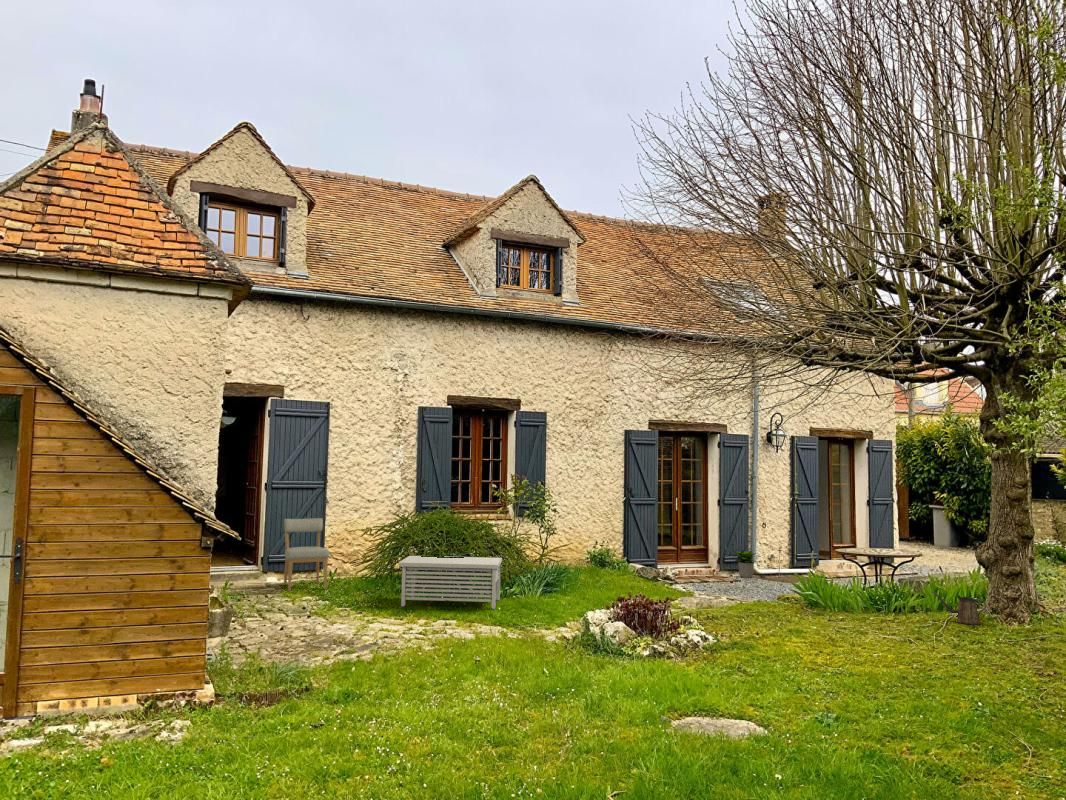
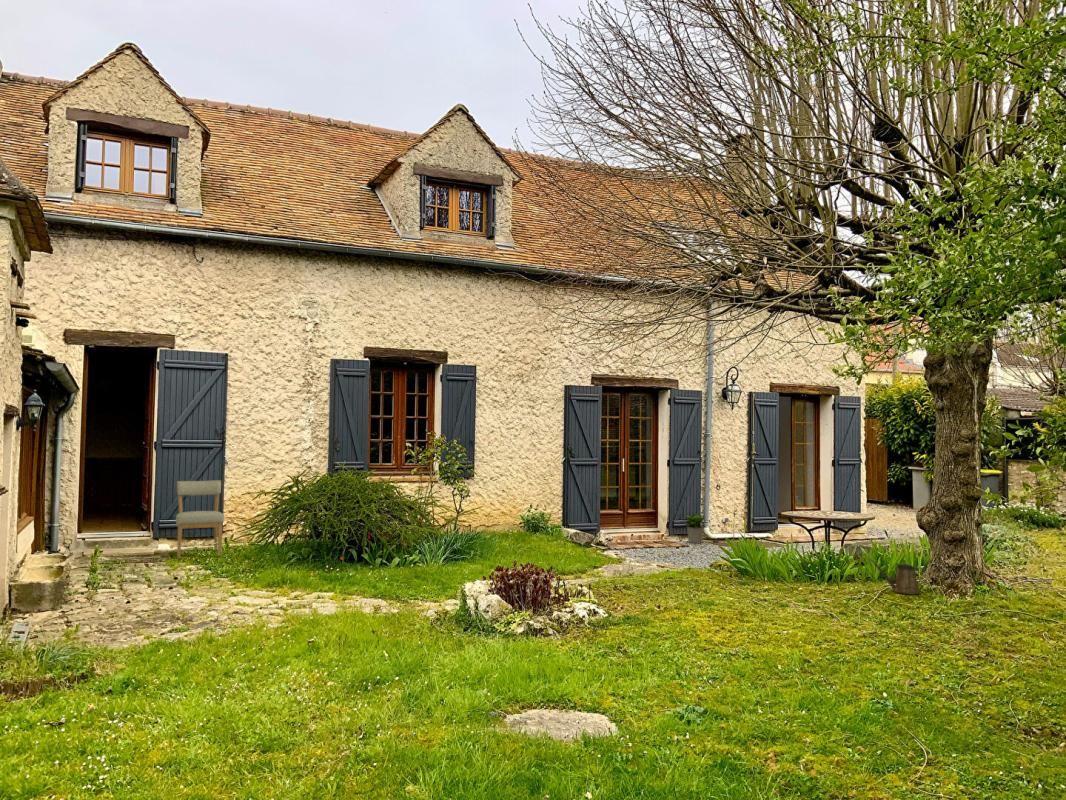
storage bench: present [399,556,502,609] -> none [287,521,406,578]

